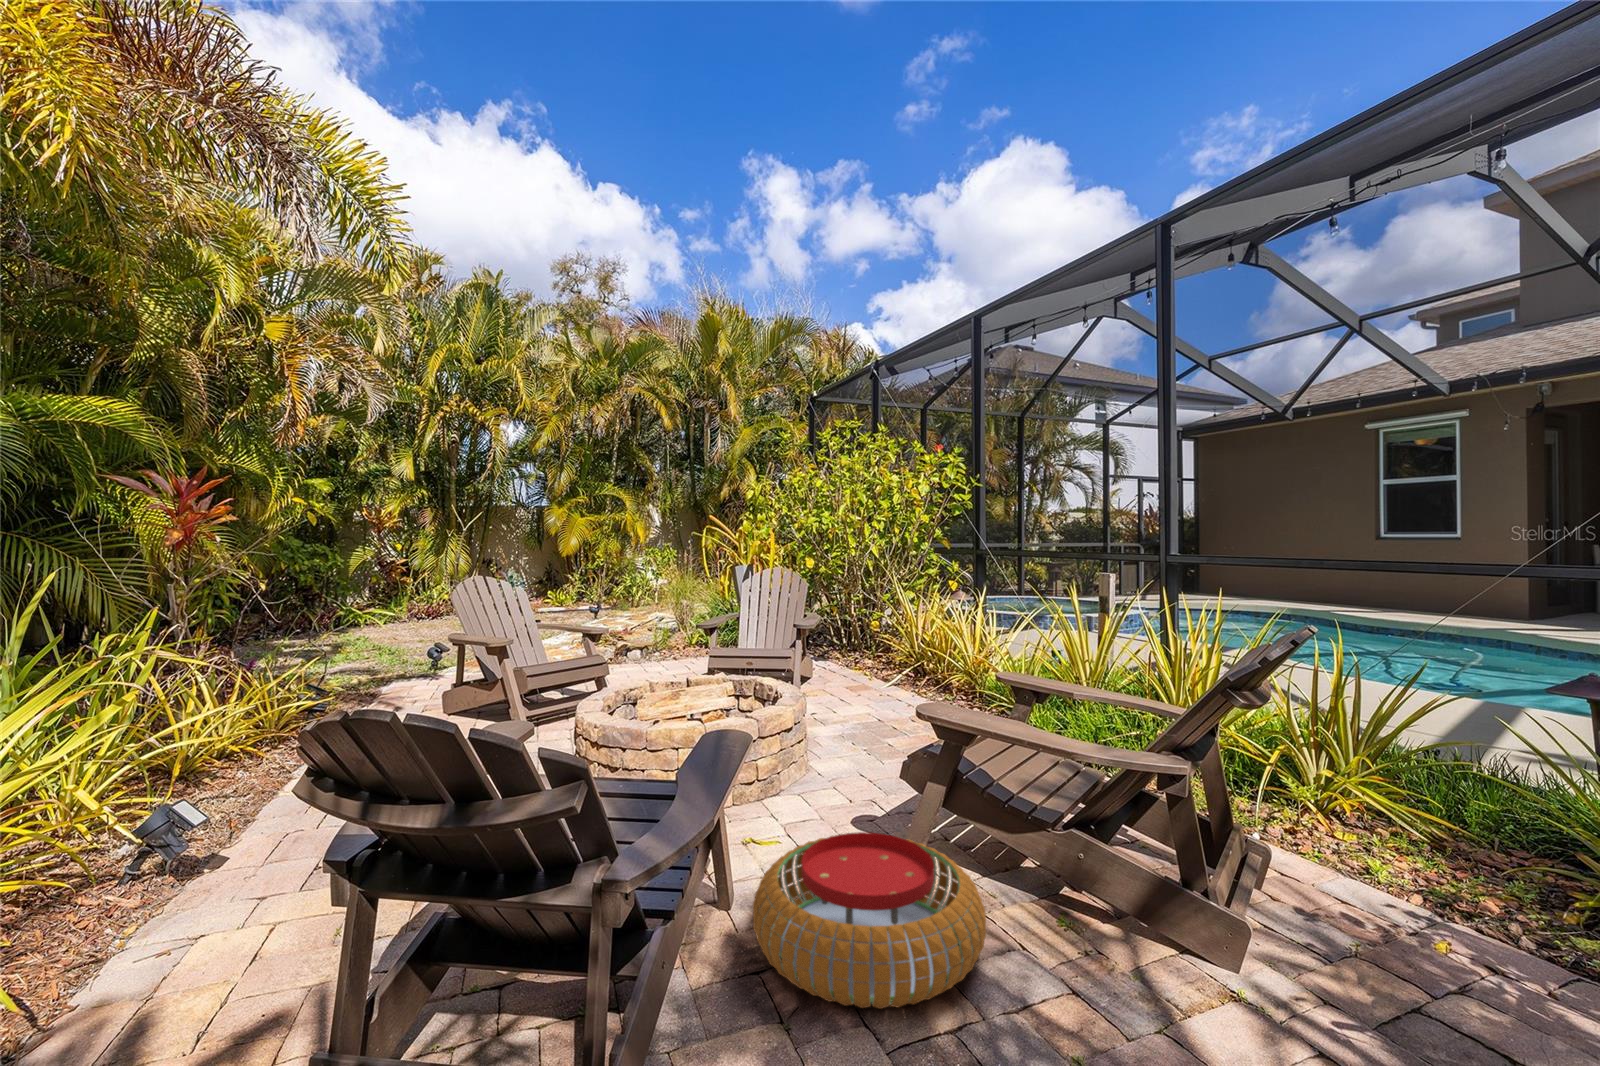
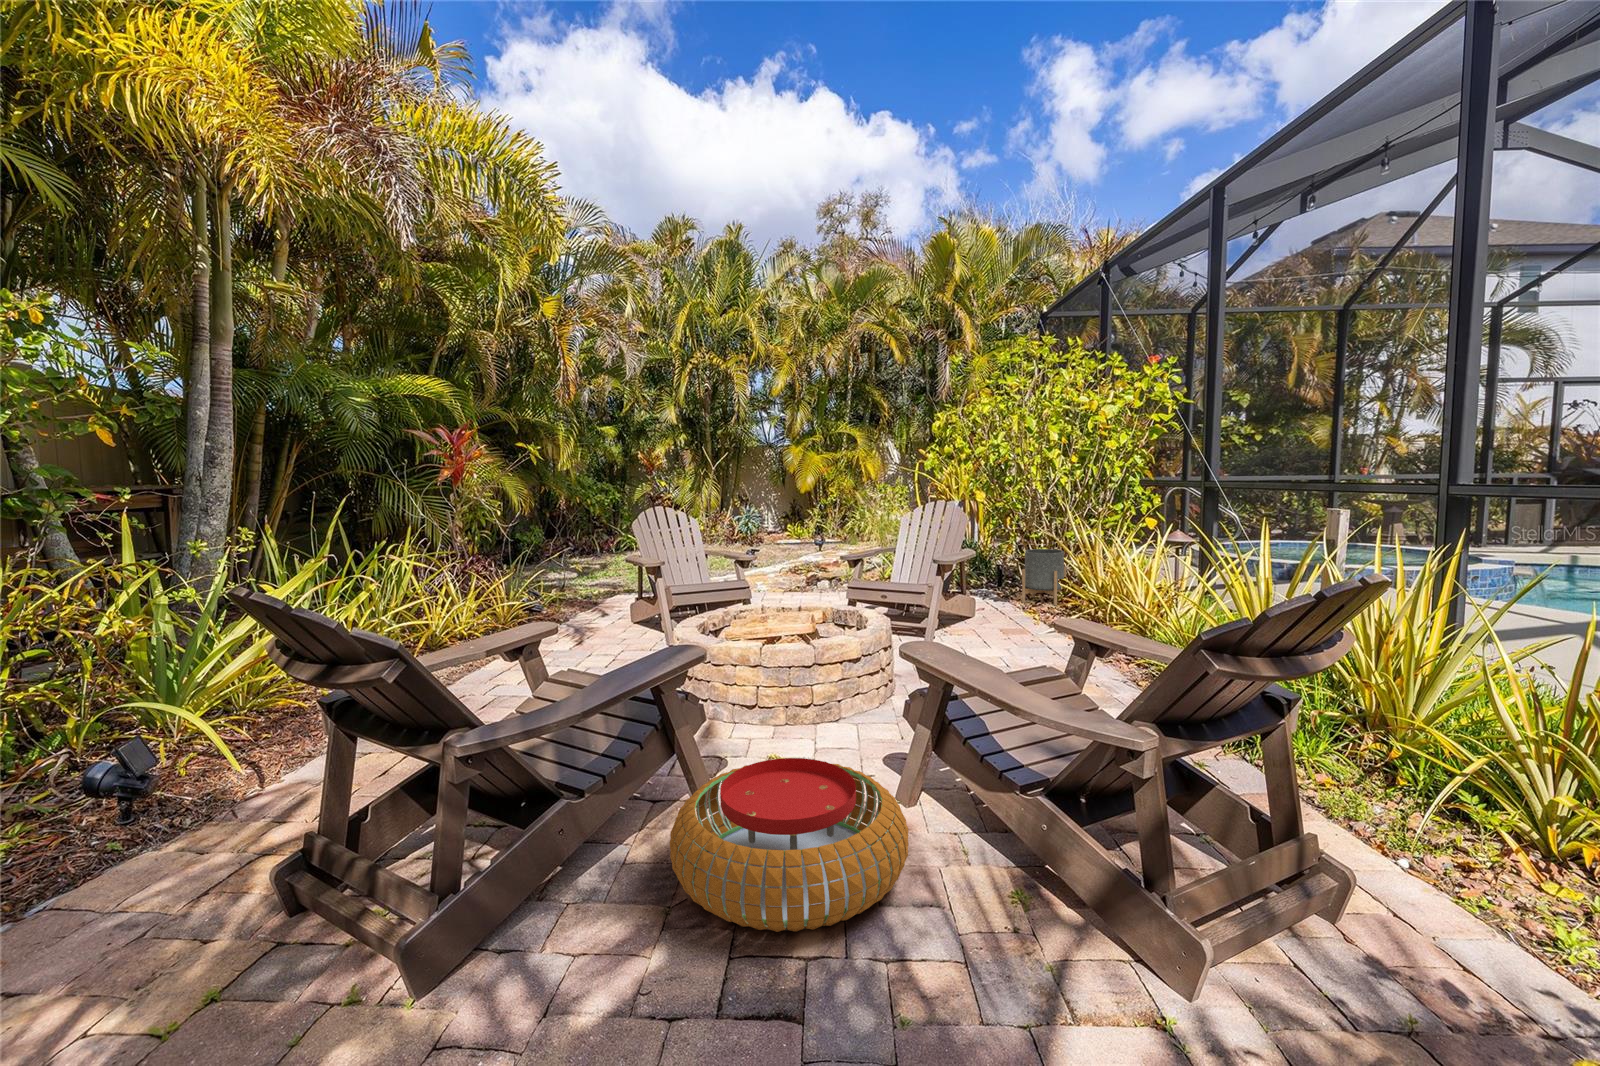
planter: none [840,612,875,664] -> present [1022,549,1066,606]

